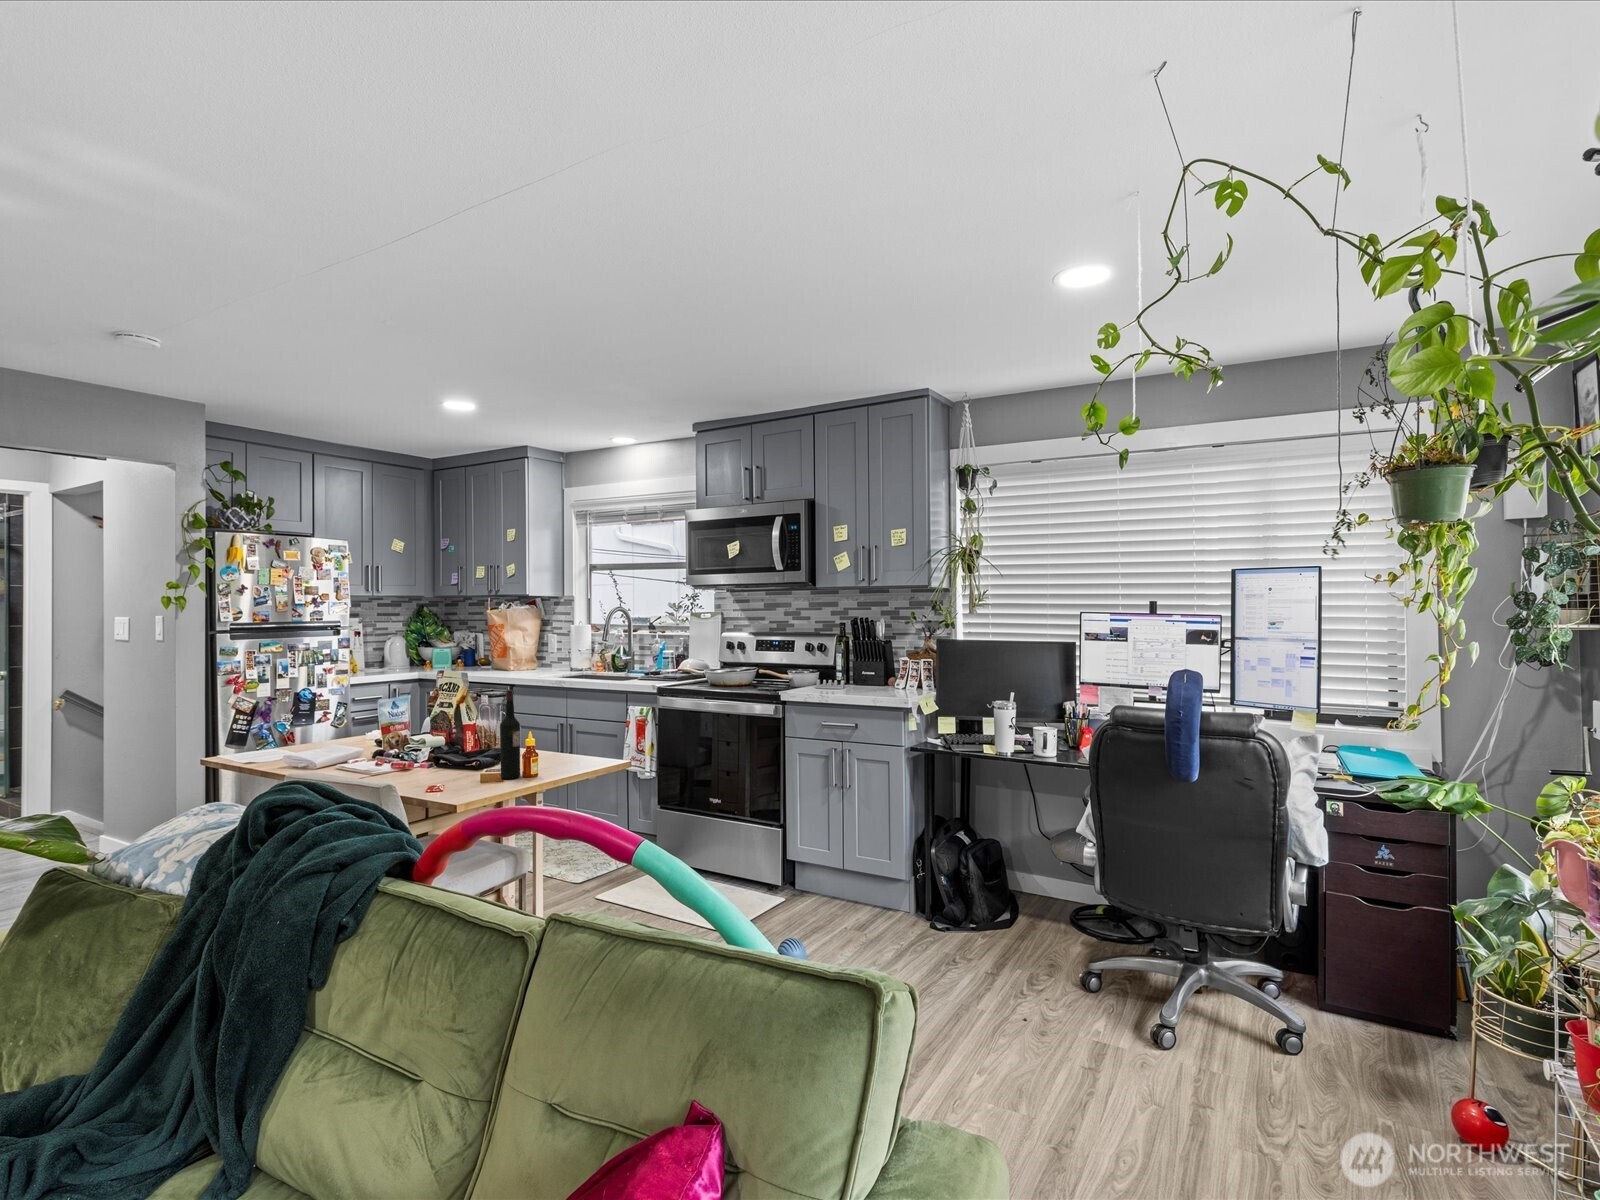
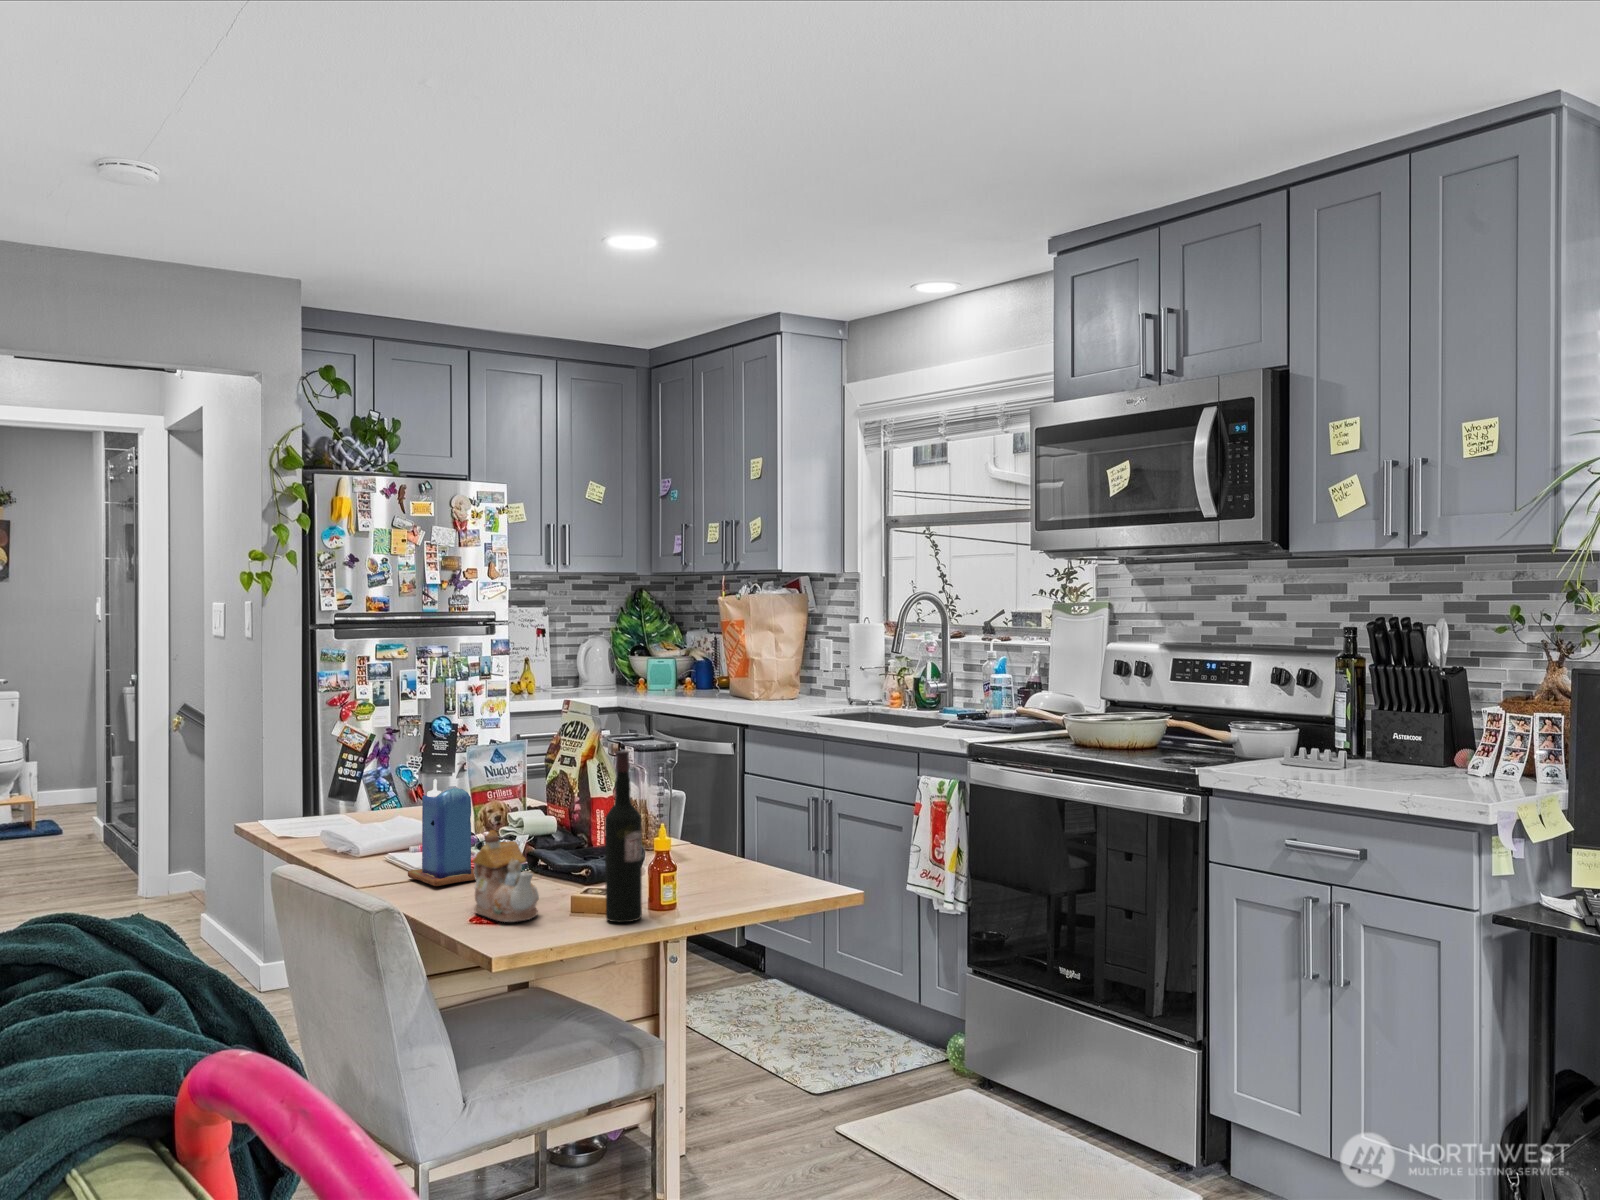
candle: none [366,713,414,772] -> present [408,779,476,886]
teapot: none [419,736,461,783] -> present [473,830,539,922]

